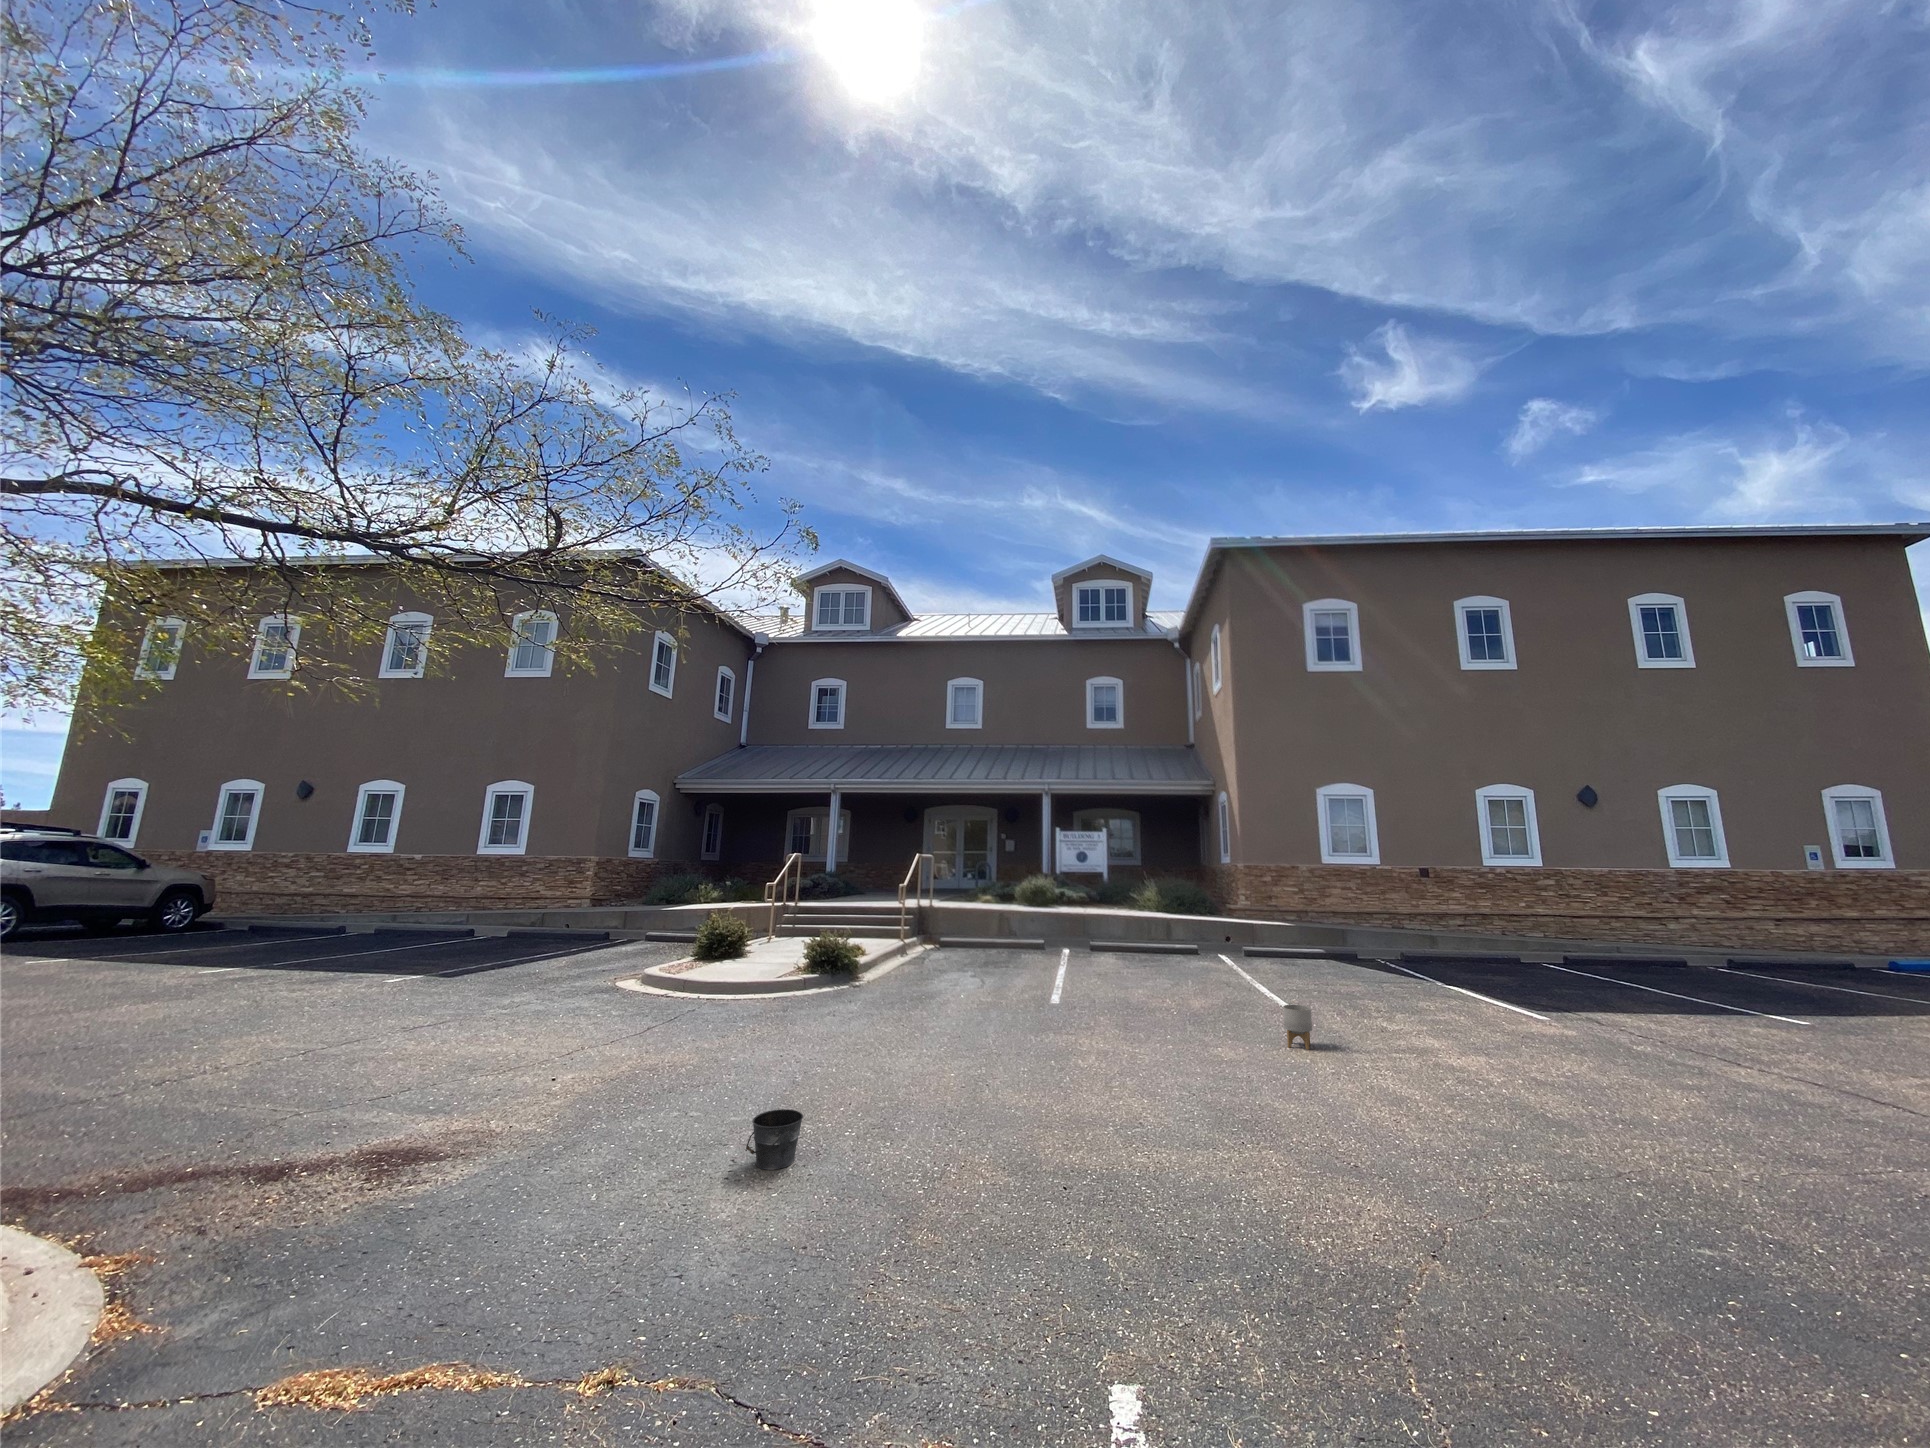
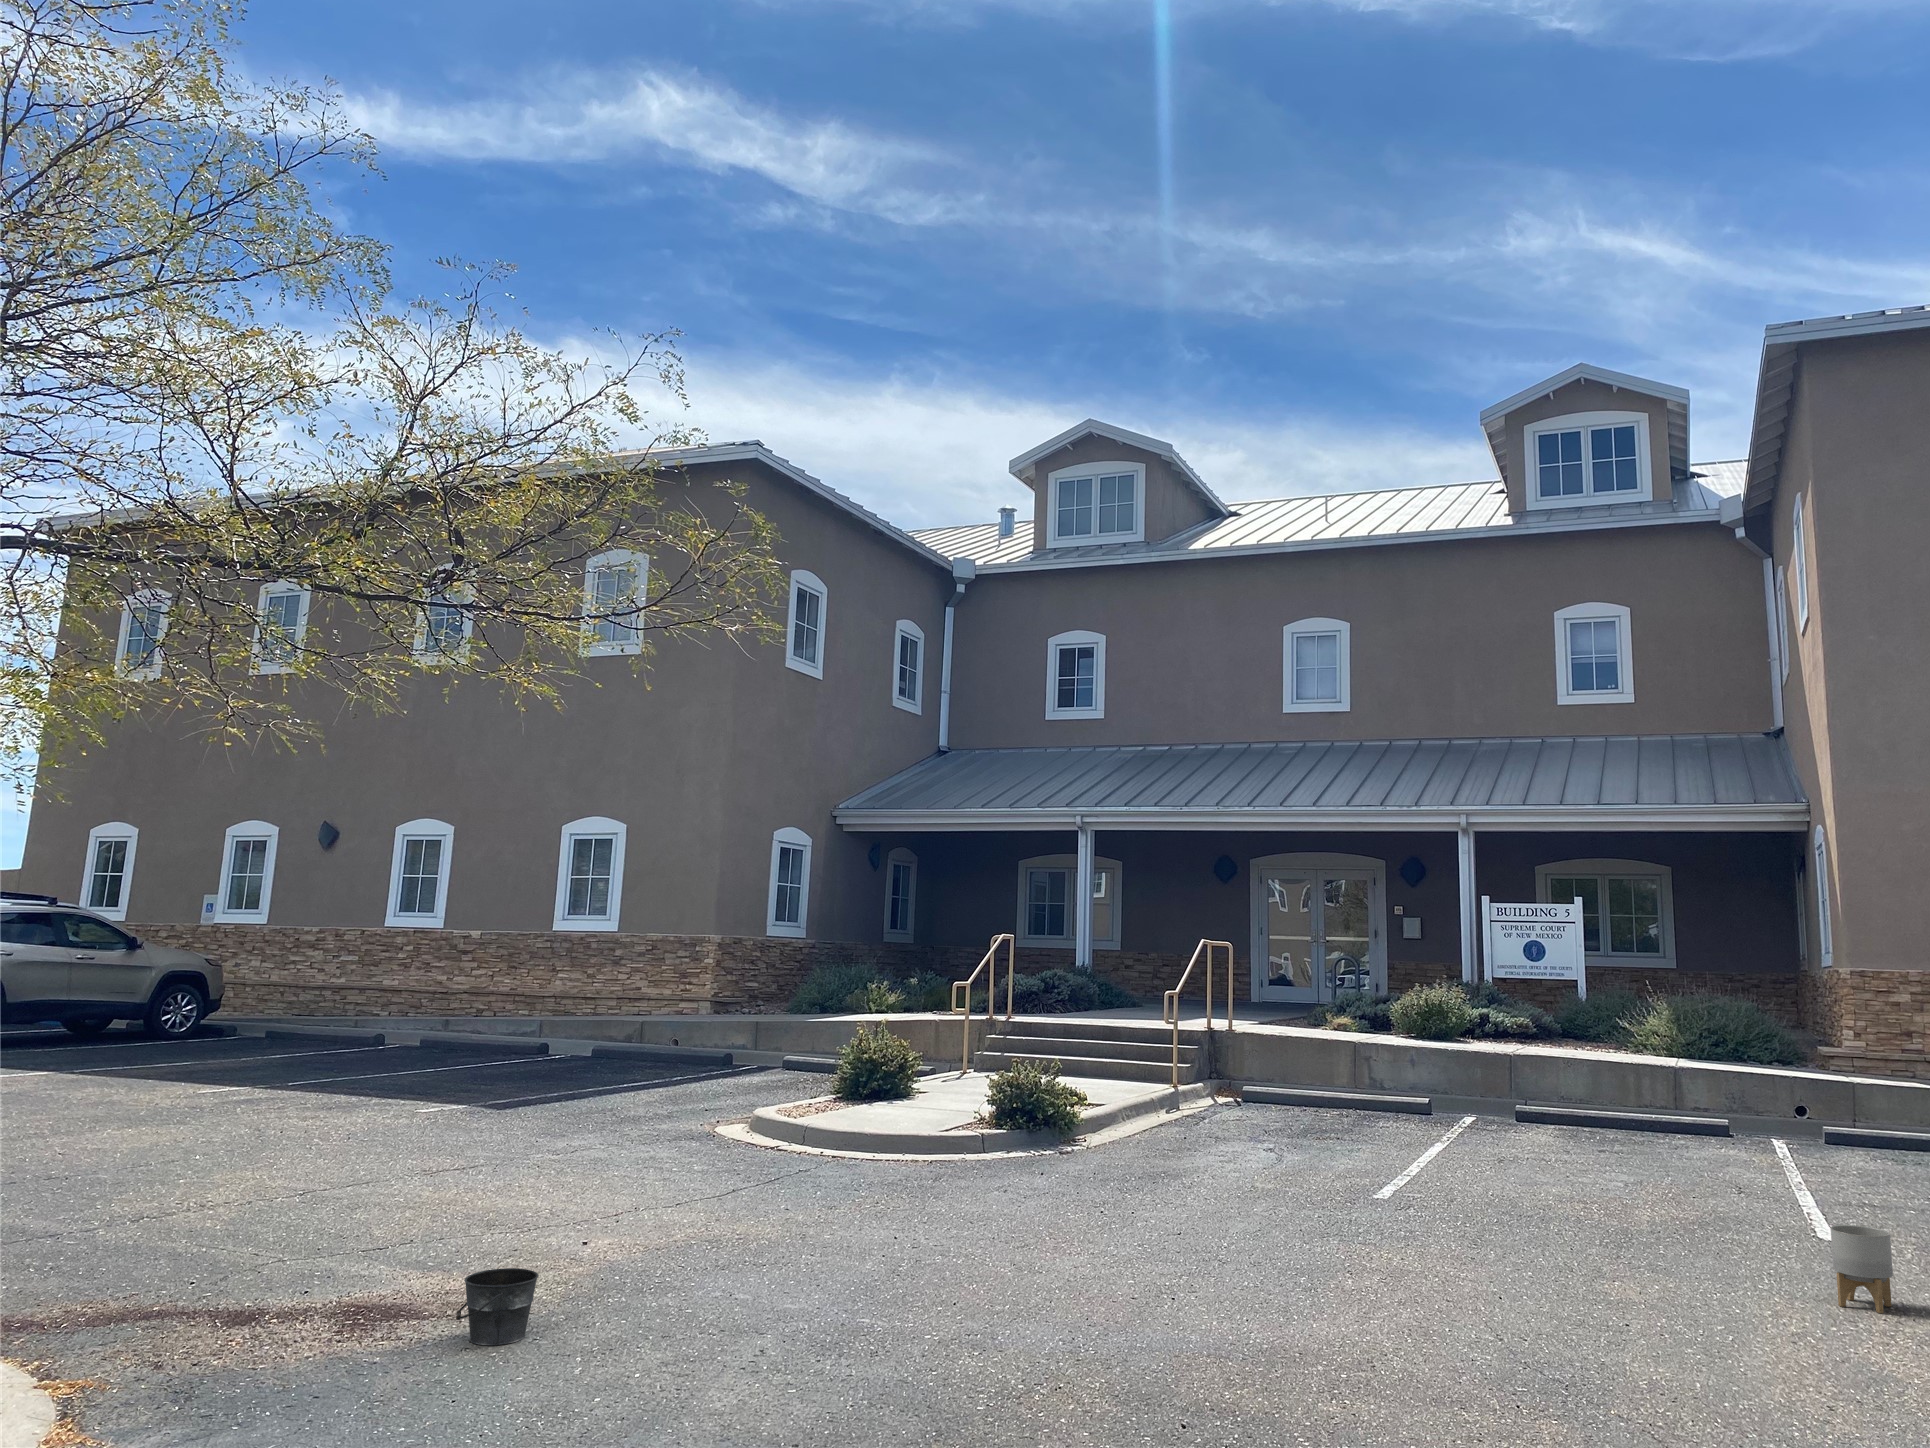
bucket: present [746,1109,803,1170] -> present [456,1268,539,1345]

